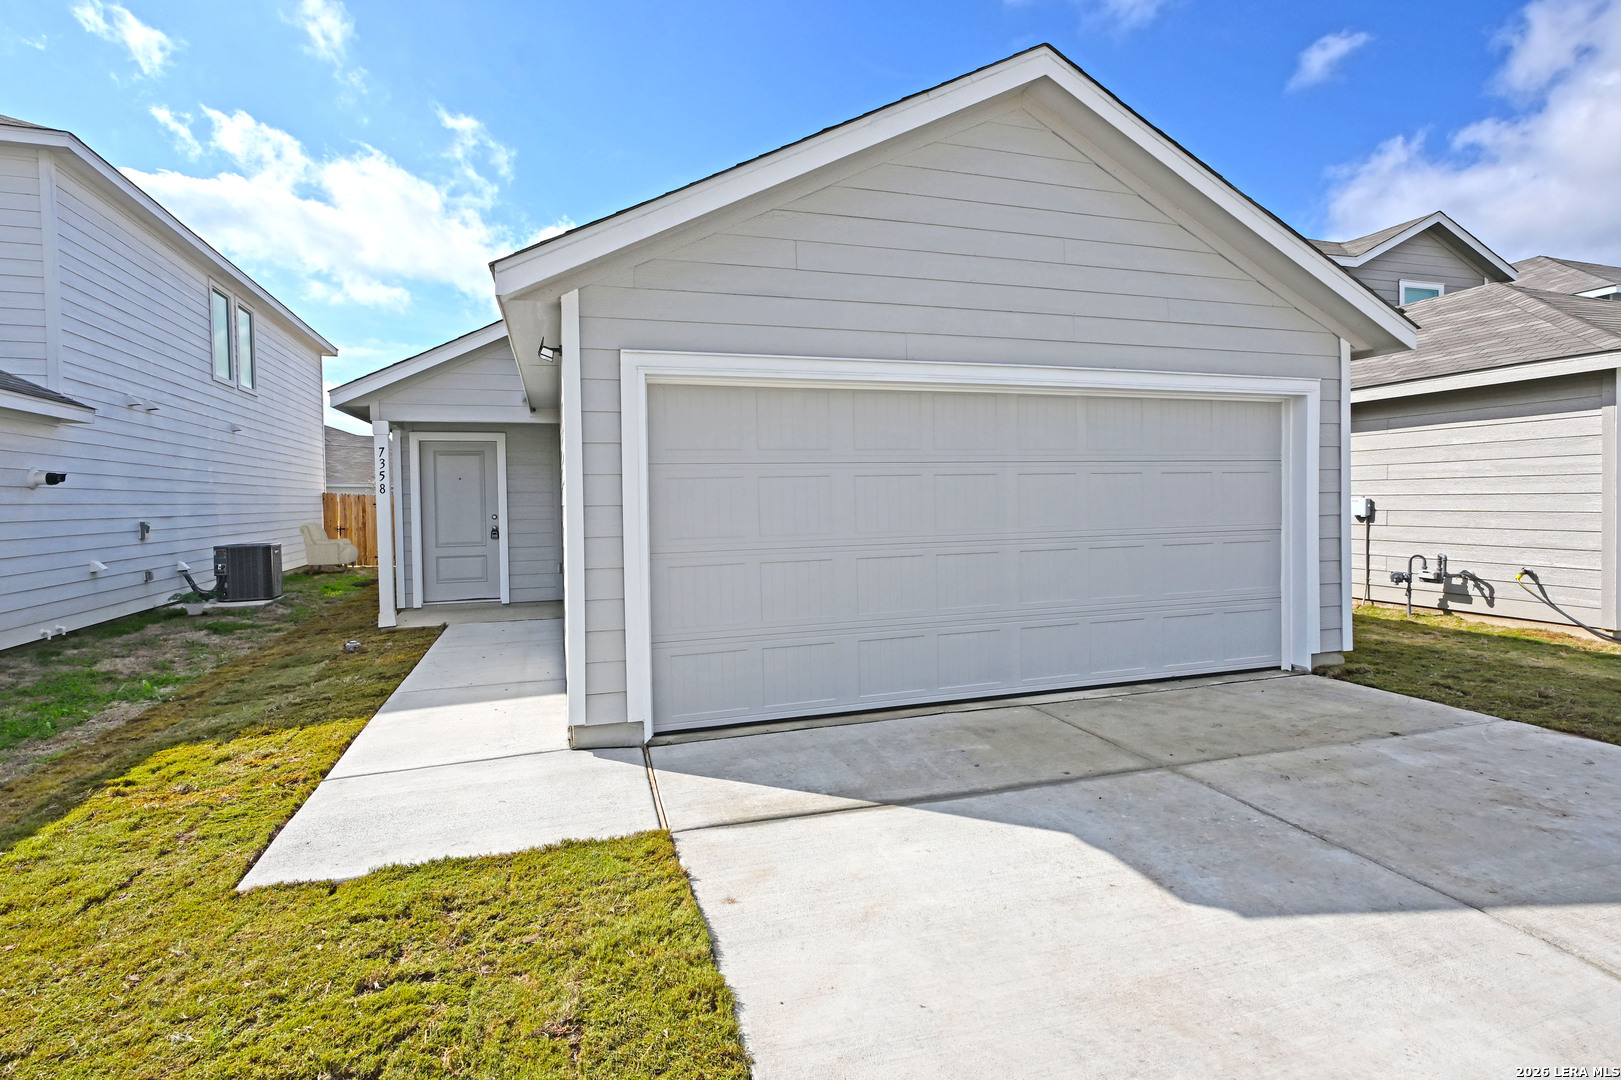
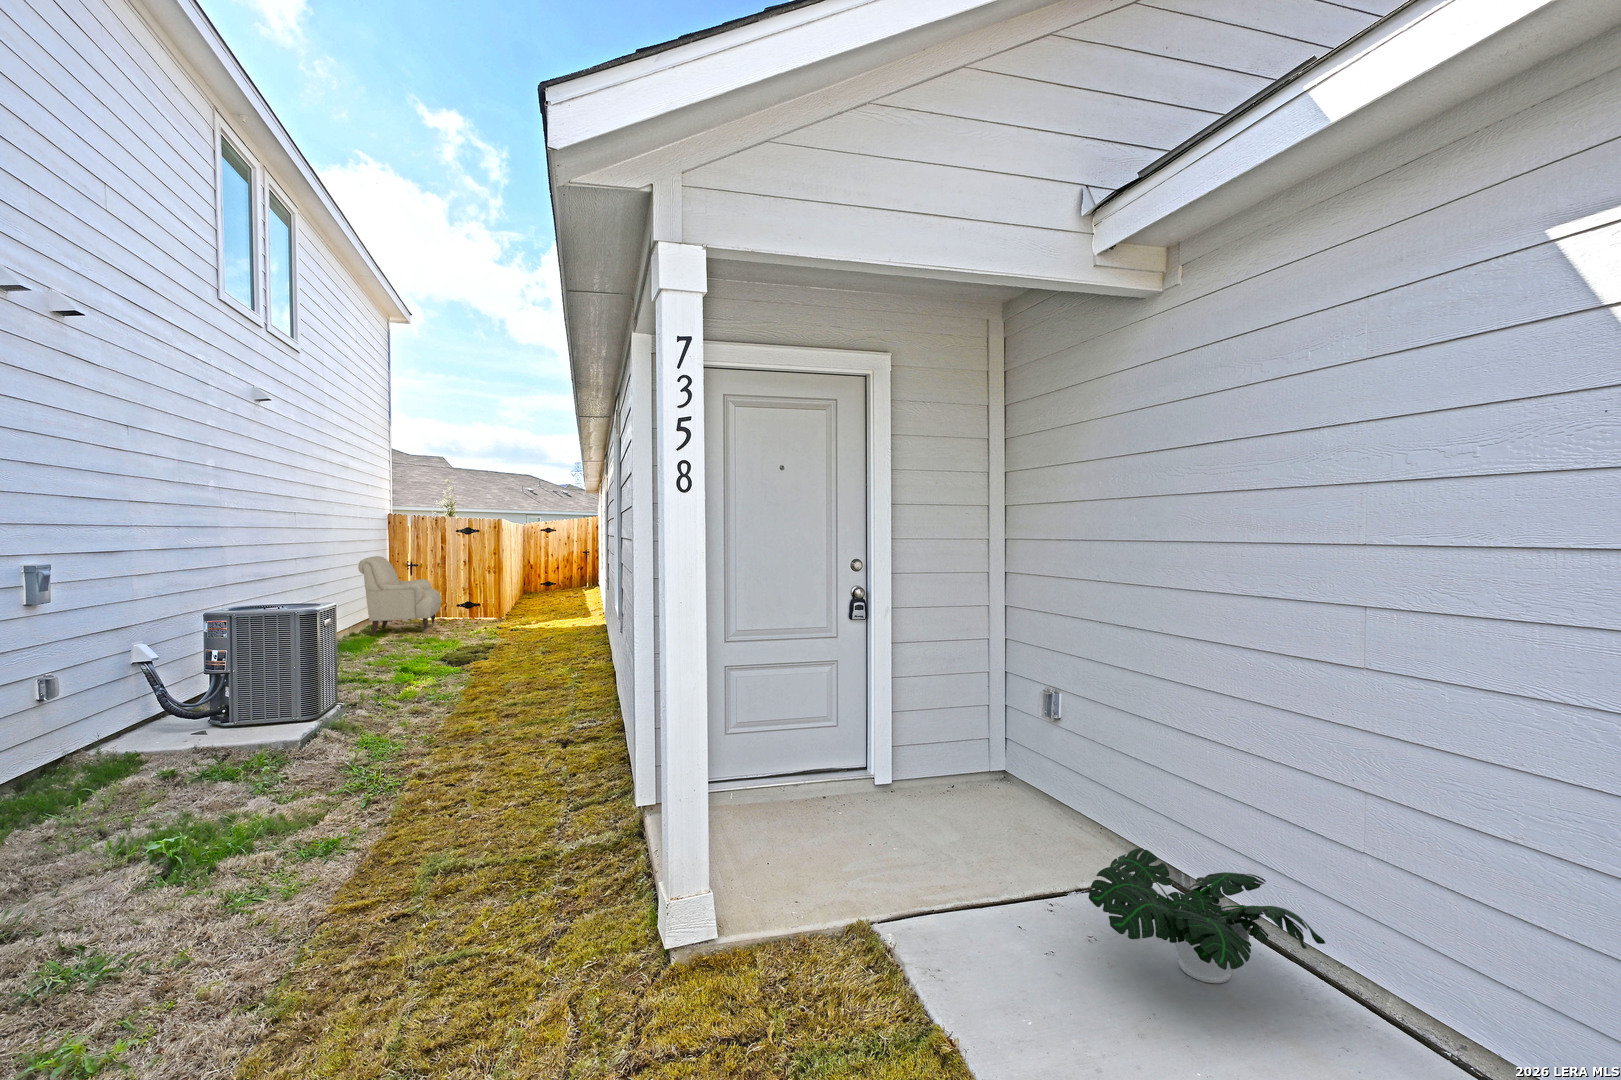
potted plant: present [168,590,227,615] -> present [1089,848,1325,983]

